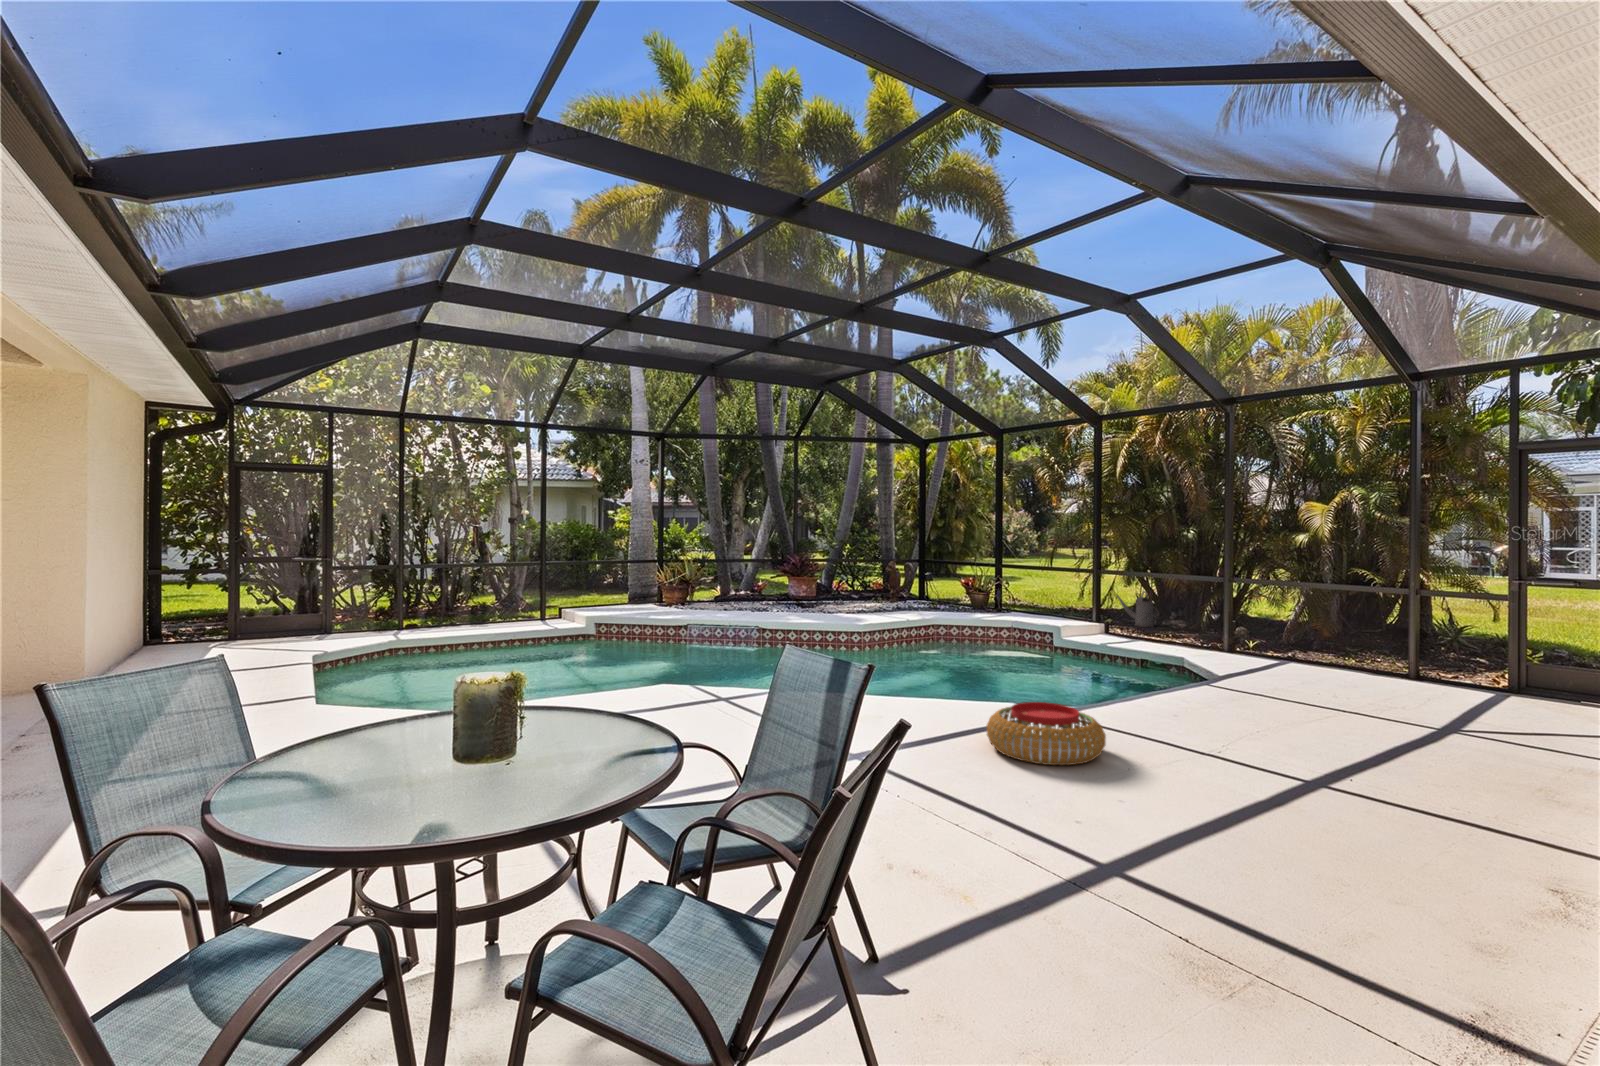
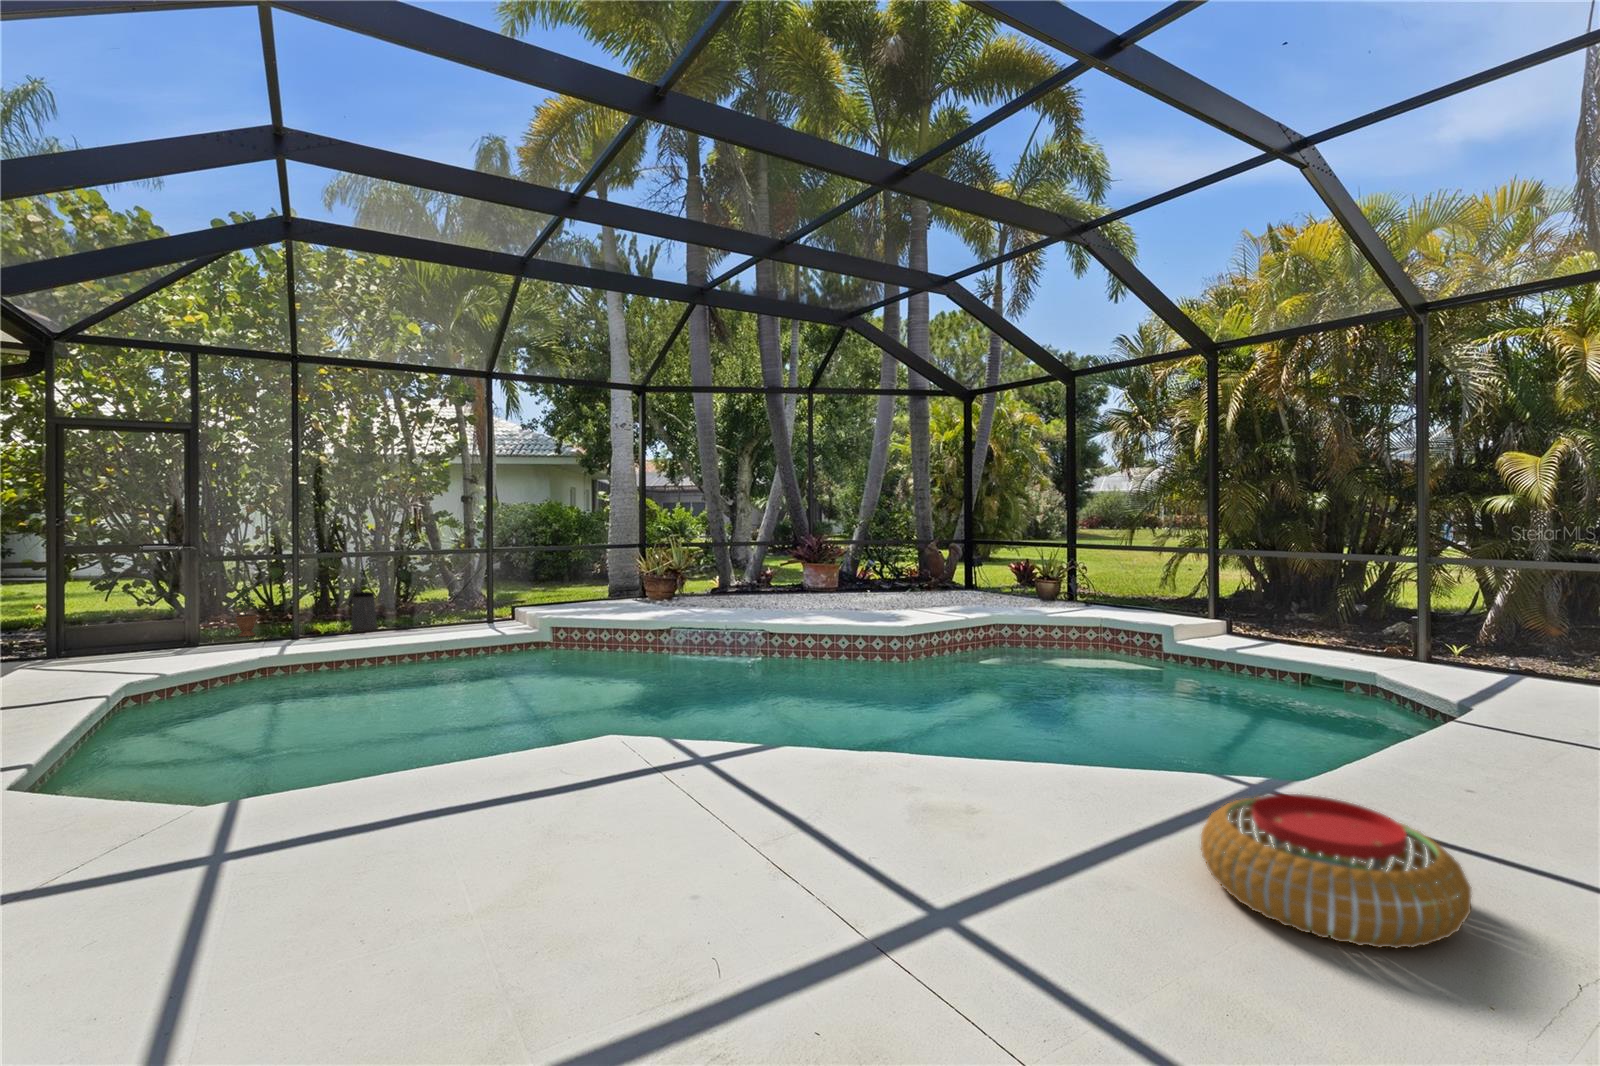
potted plant: none [352,588,371,627] -> present [233,586,257,637]
watering can: present [1116,591,1154,627] -> present [351,588,378,631]

